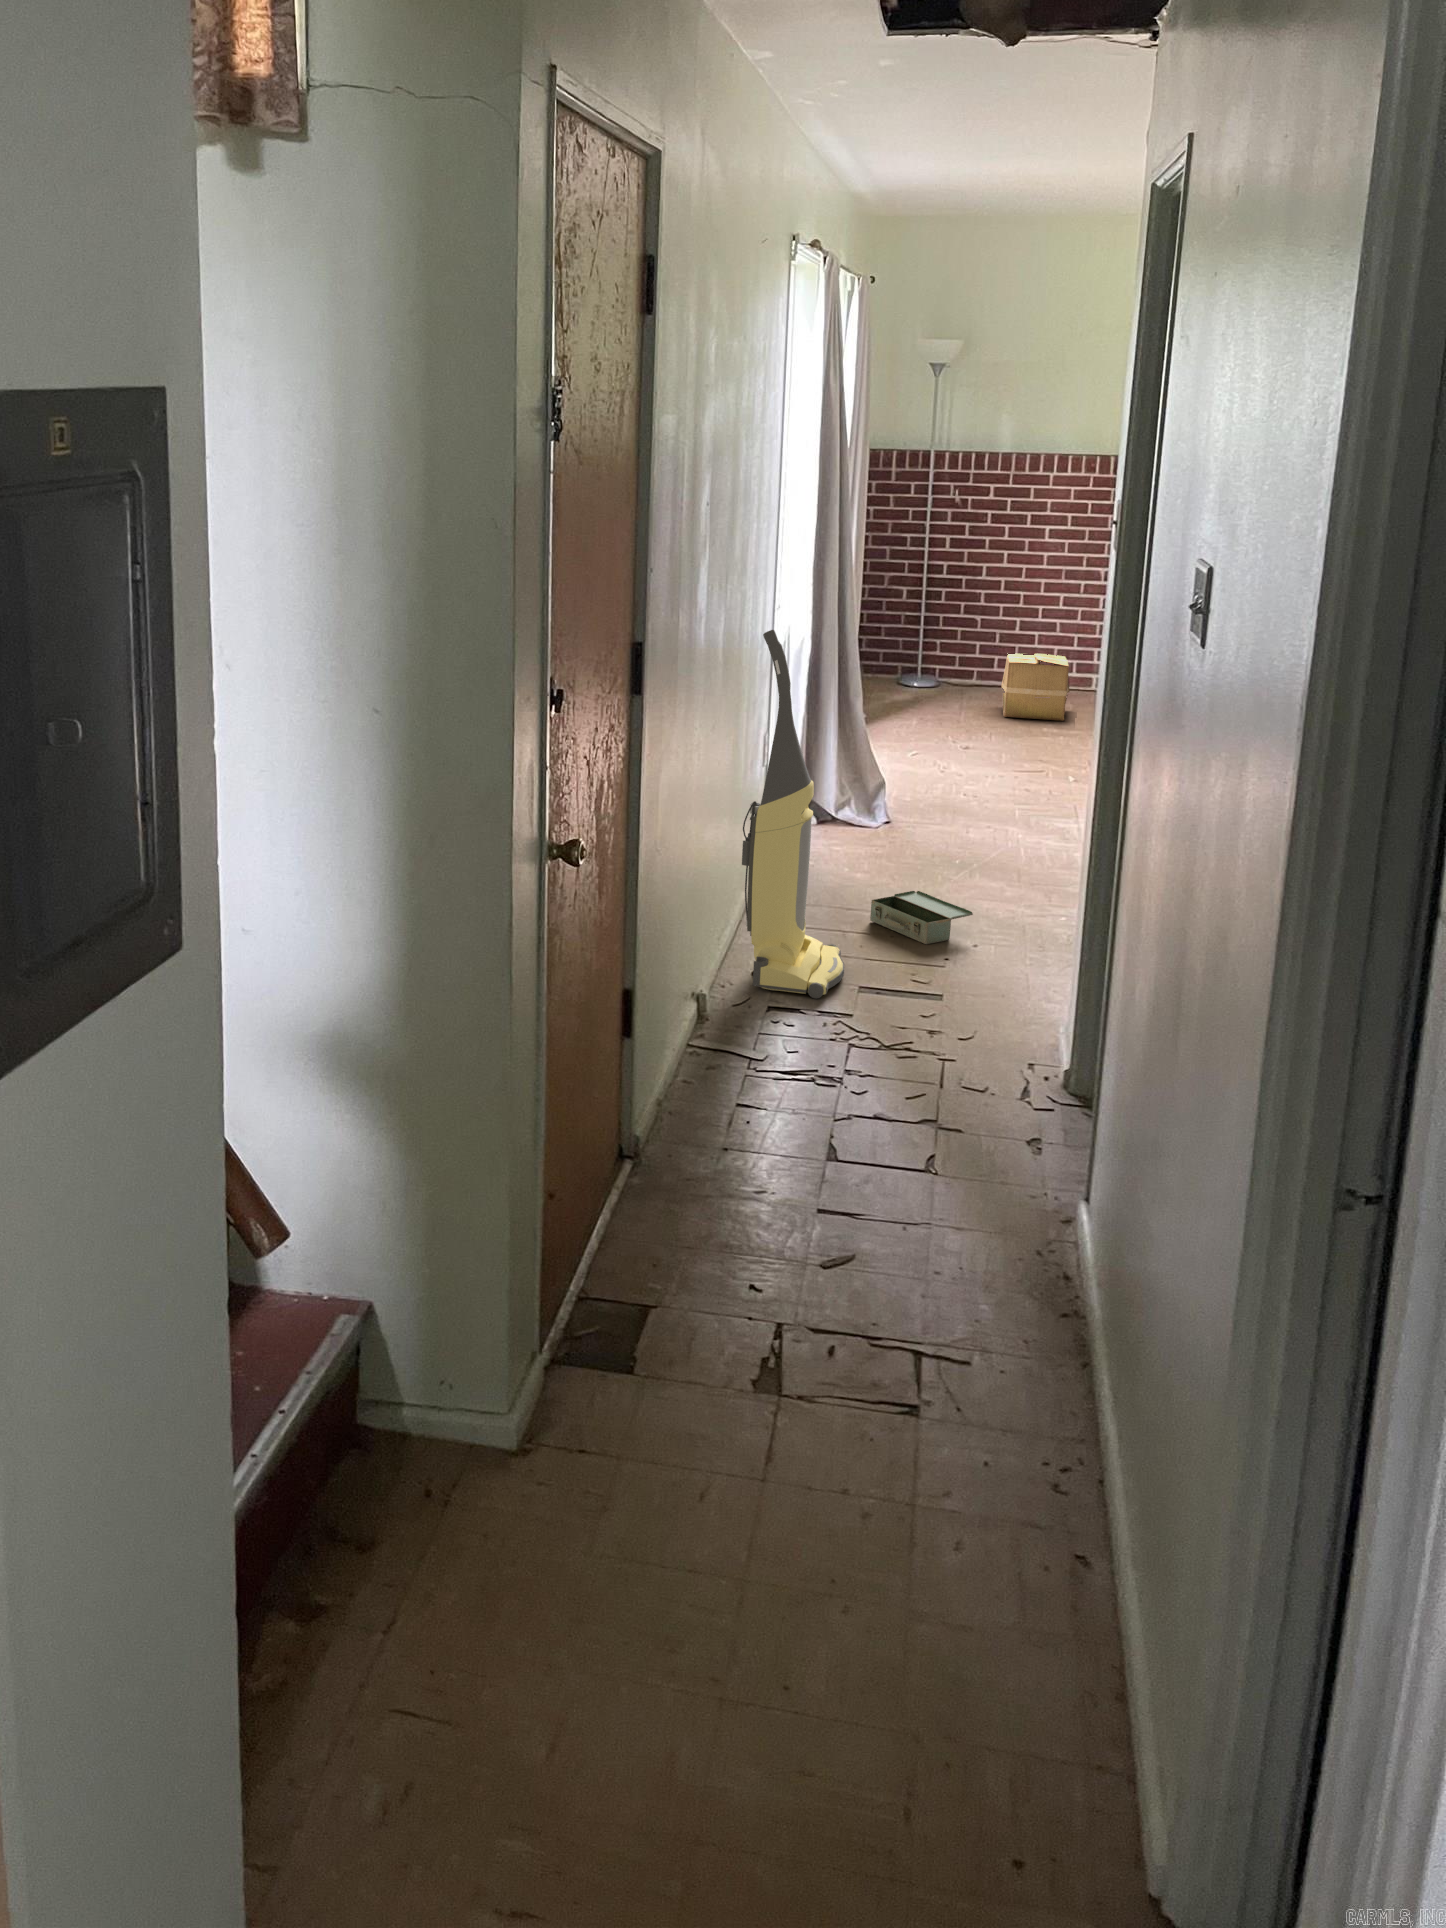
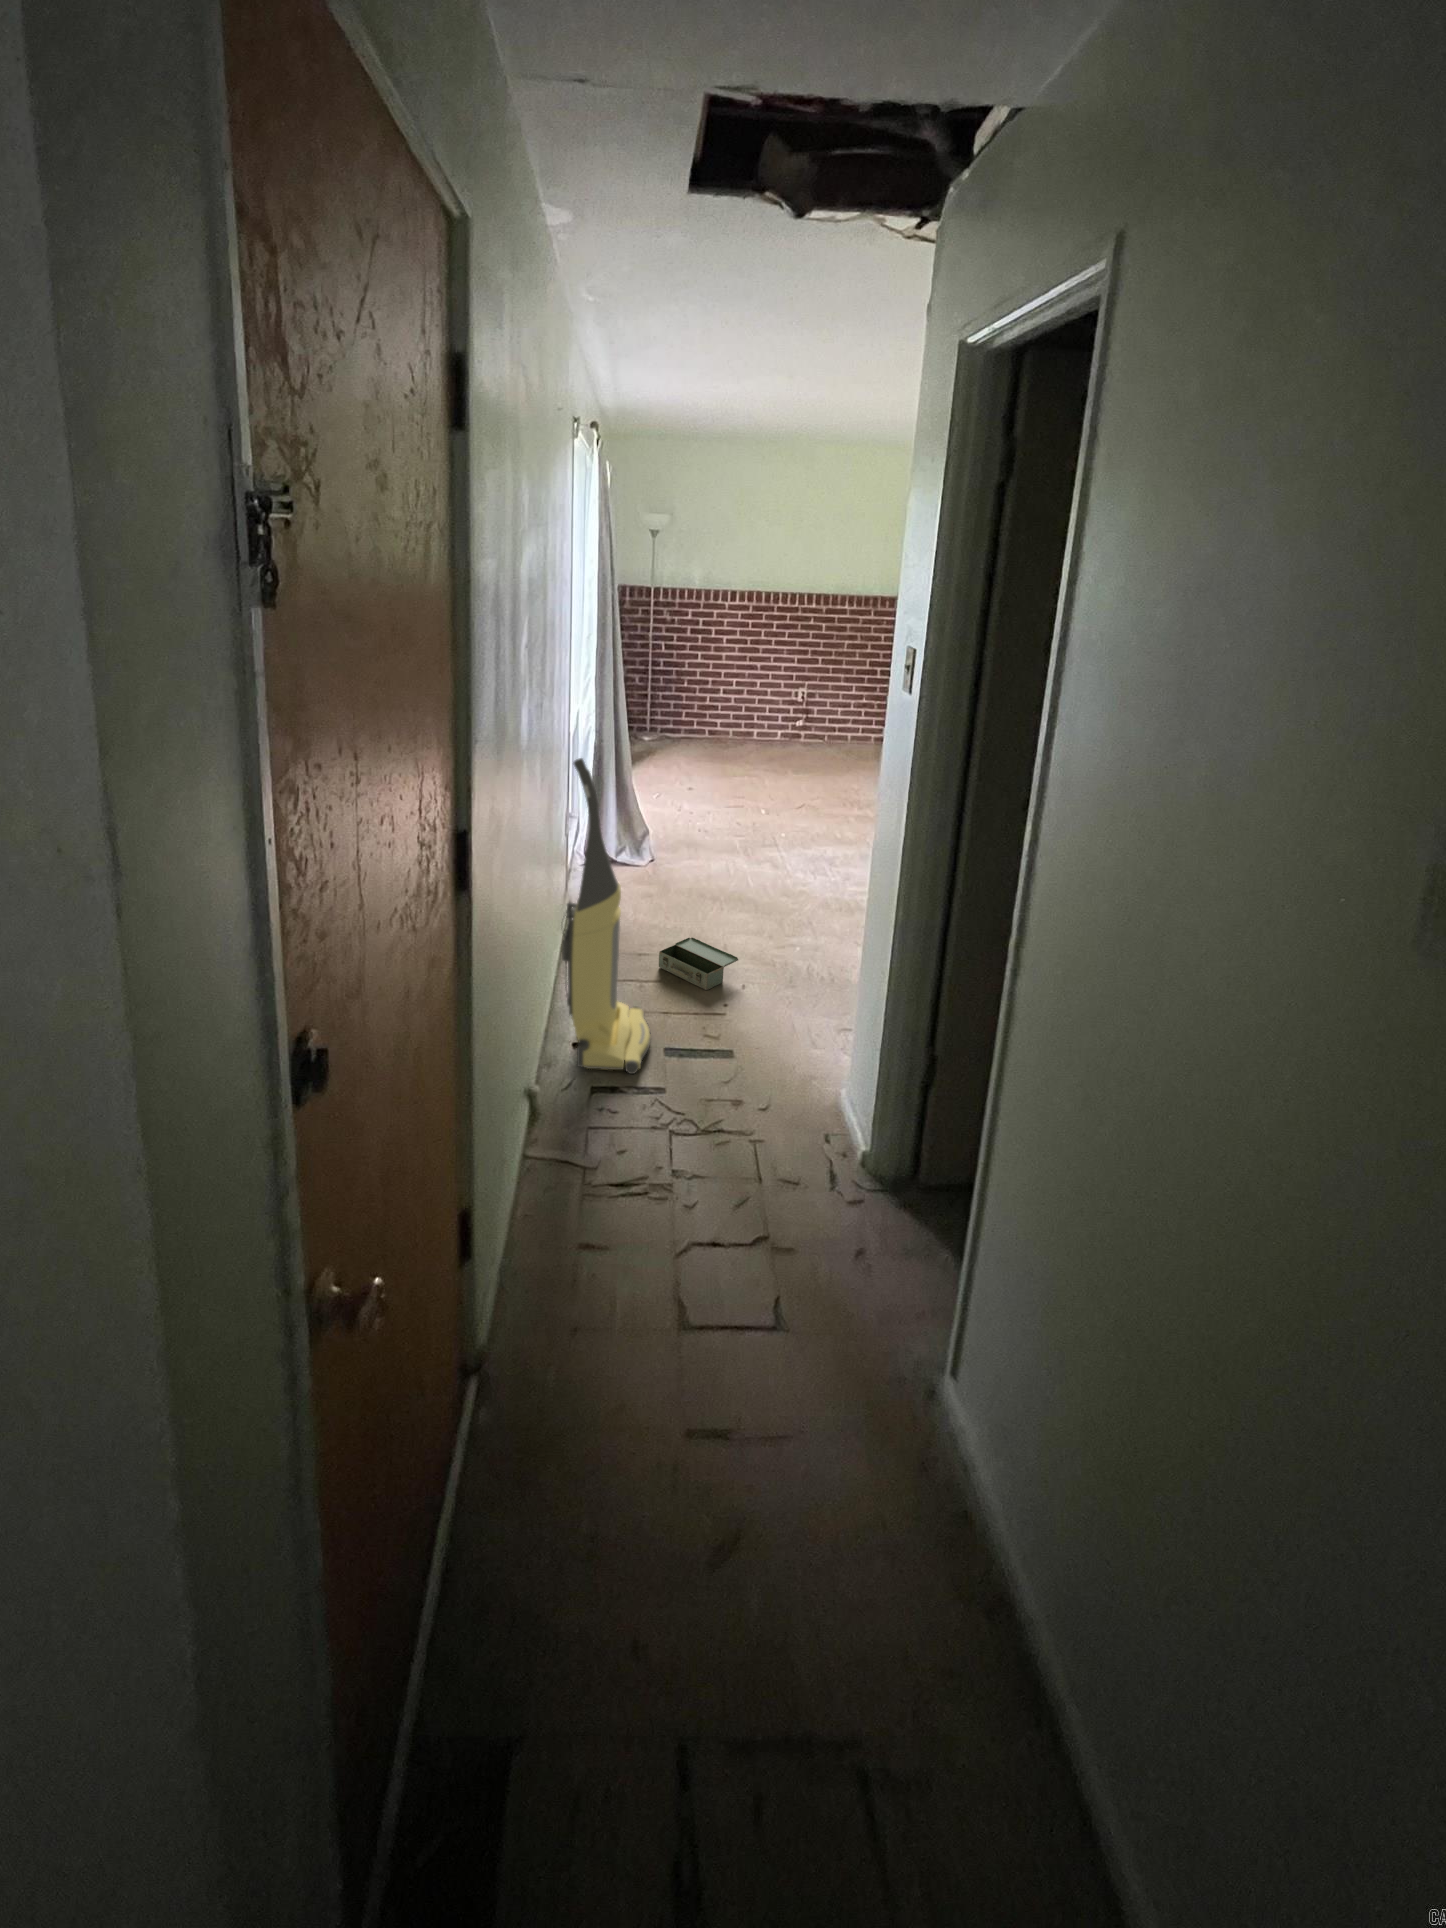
cardboard box: present [1001,654,1069,721] -> none [701,717,743,760]

